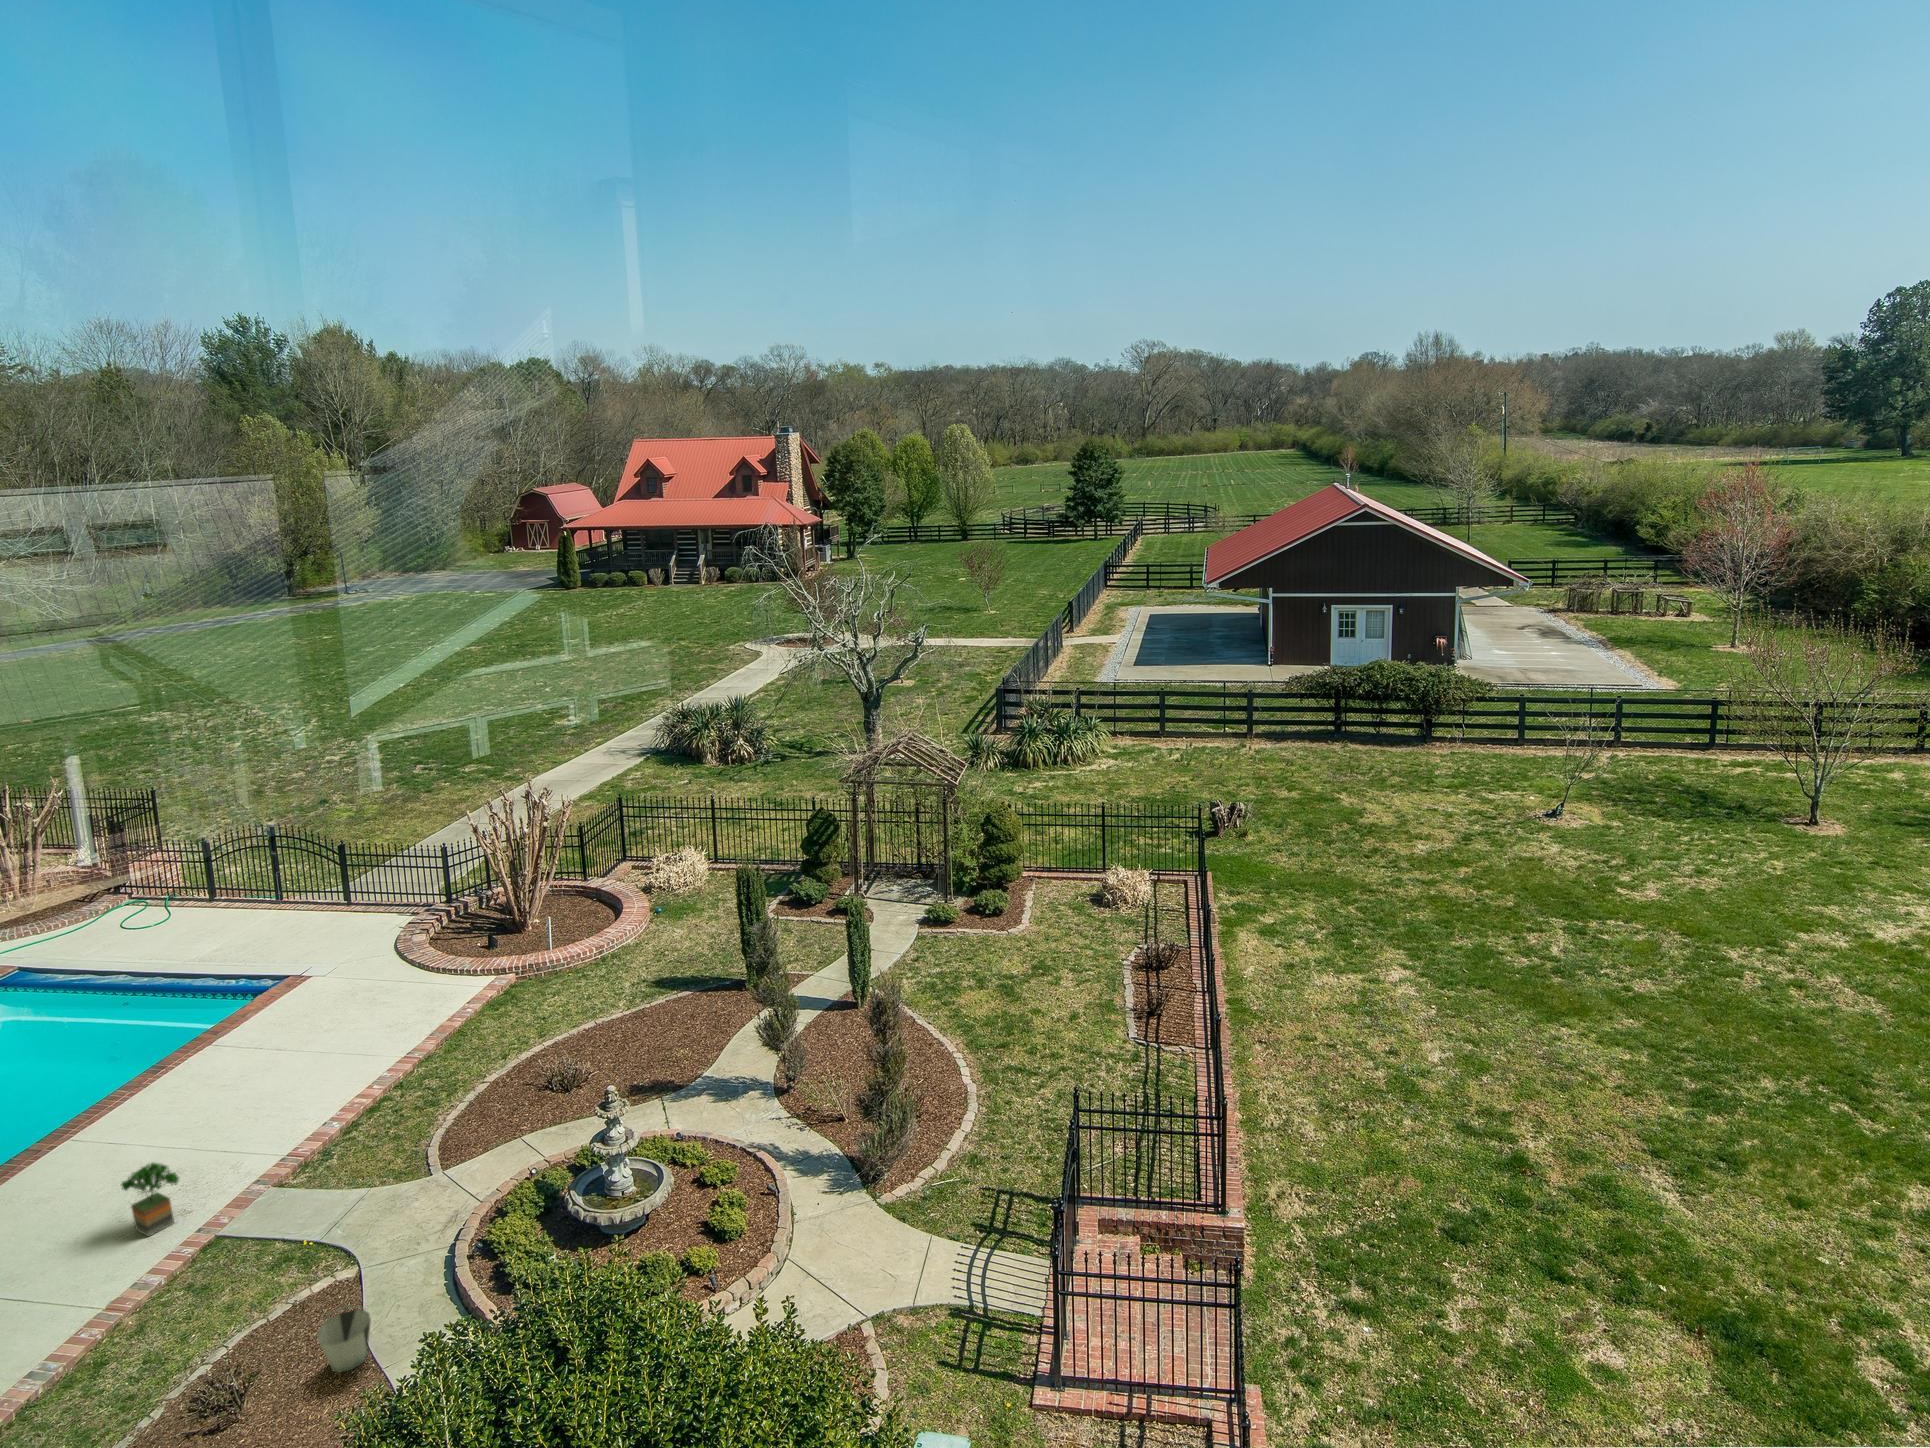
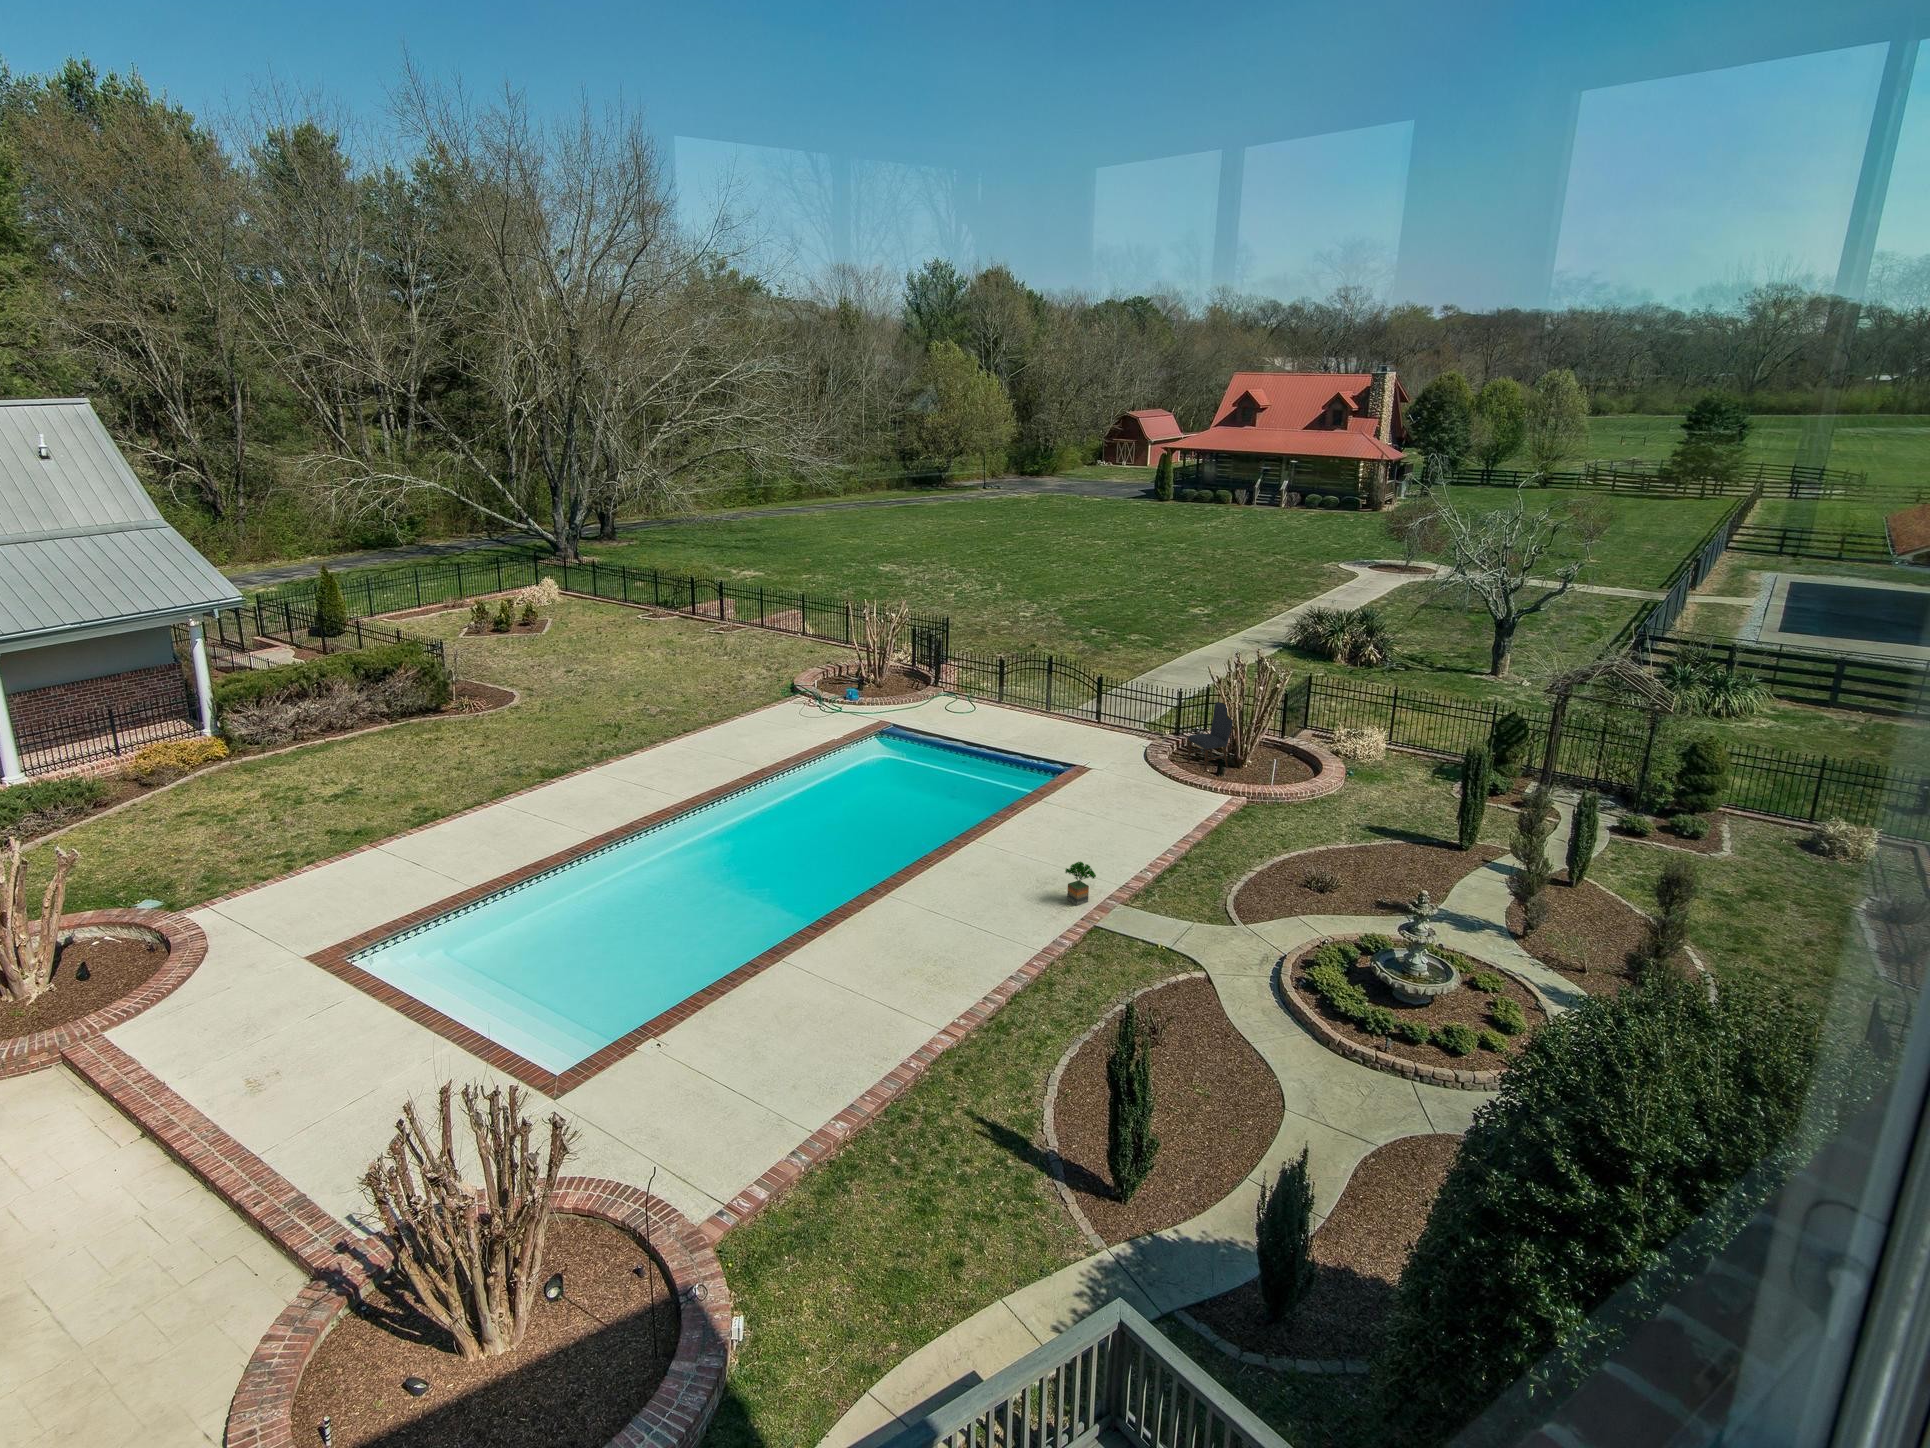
chair: none [447,849,509,946] -> present [1188,702,1232,771]
bucket: present [317,1305,371,1372] -> none [1230,981,1263,1022]

